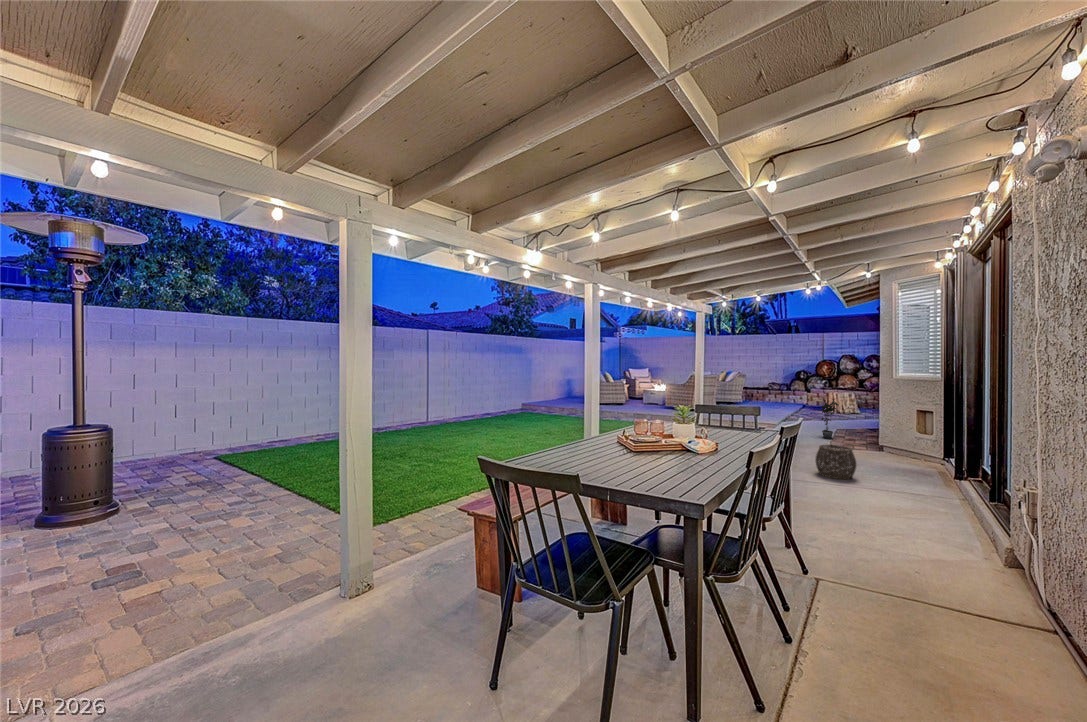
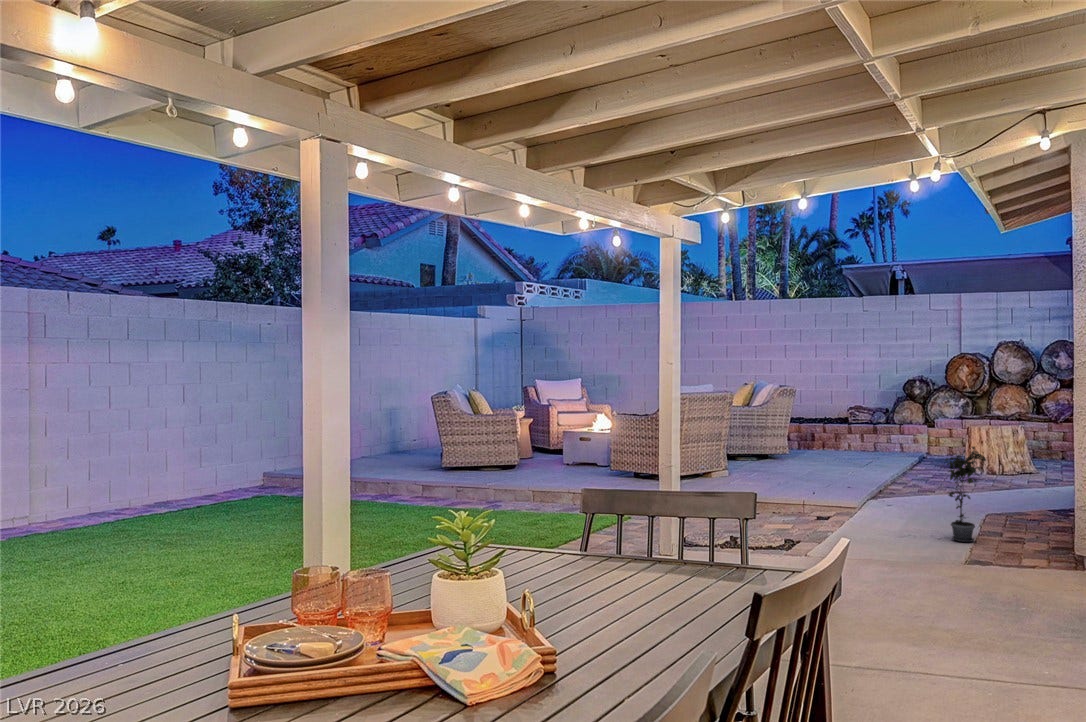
woven basket: present [816,445,856,480] -> none [924,570,1021,663]

